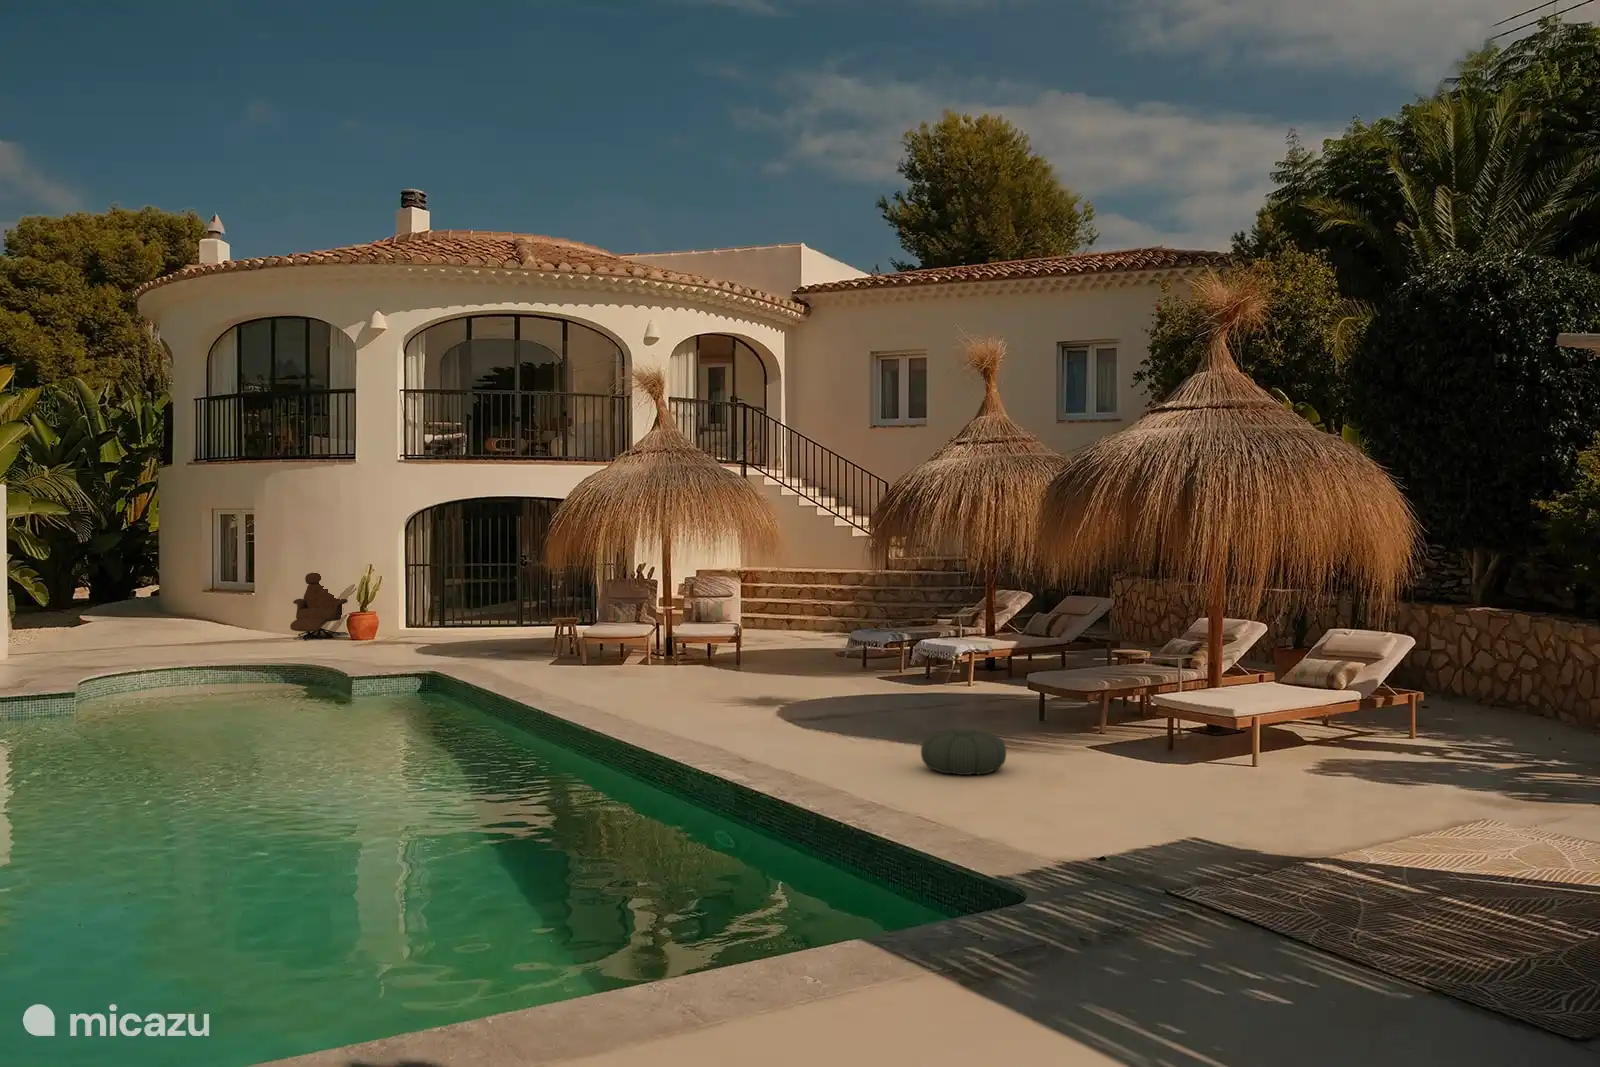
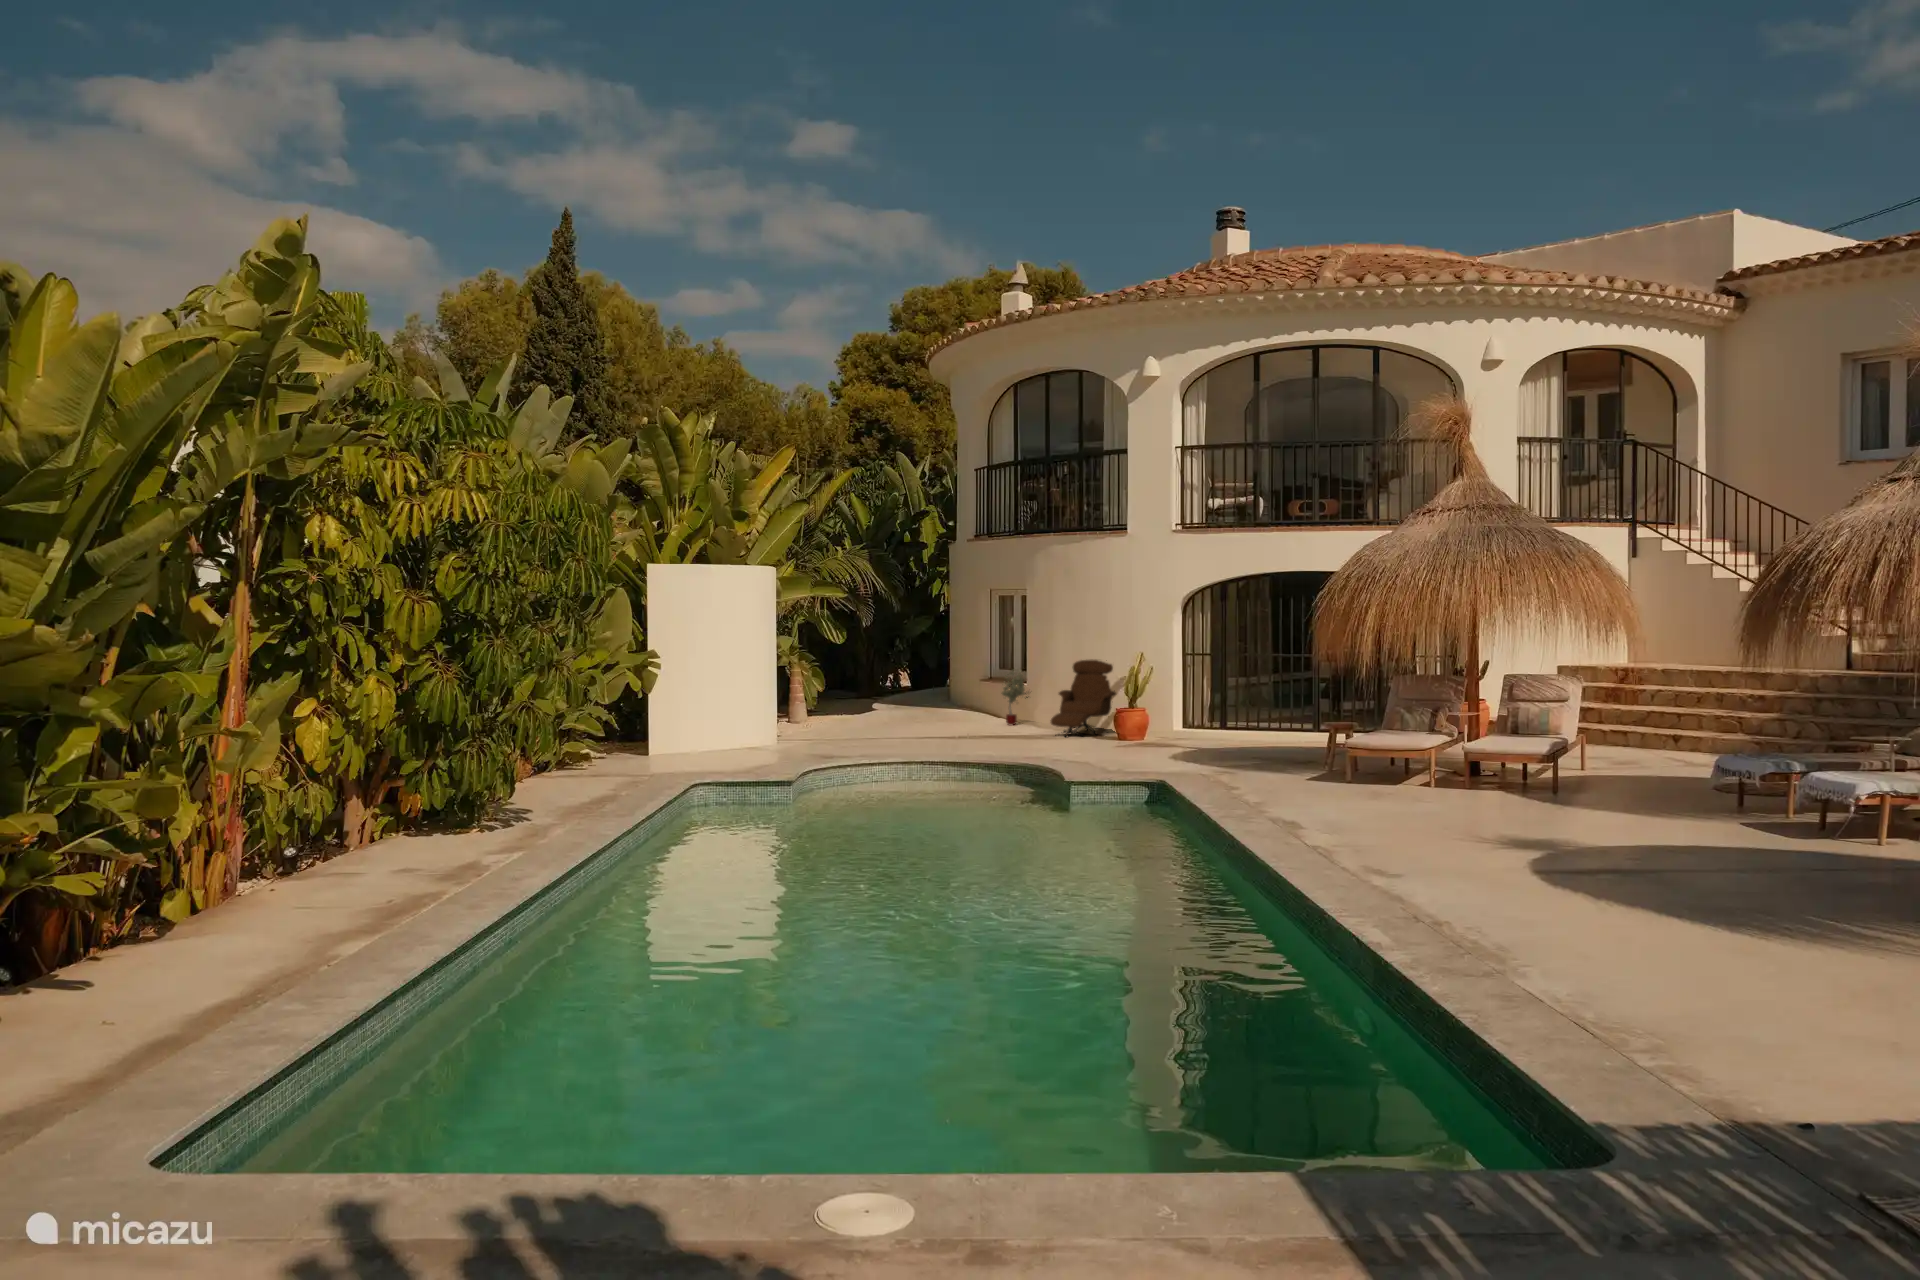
potted tree: none [229,581,262,633] -> present [1002,671,1031,725]
pouf: present [921,729,1006,775] -> none [1696,933,1853,1014]

